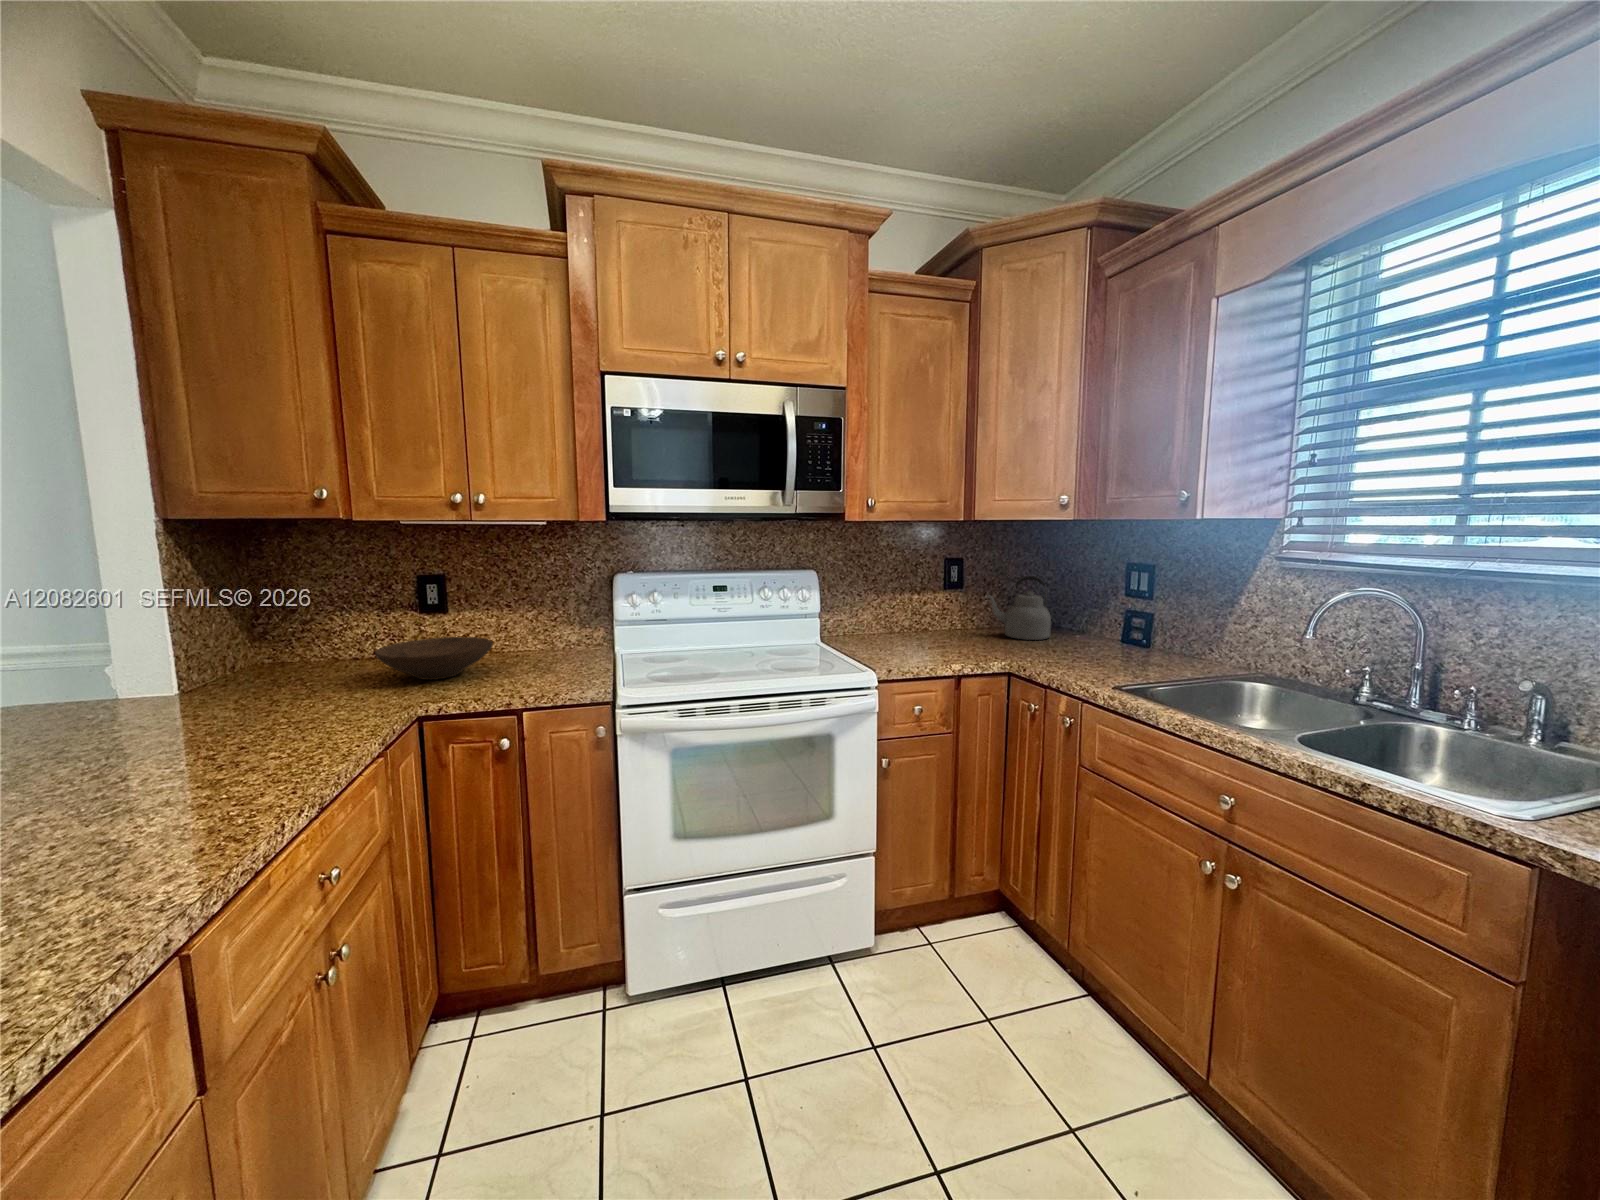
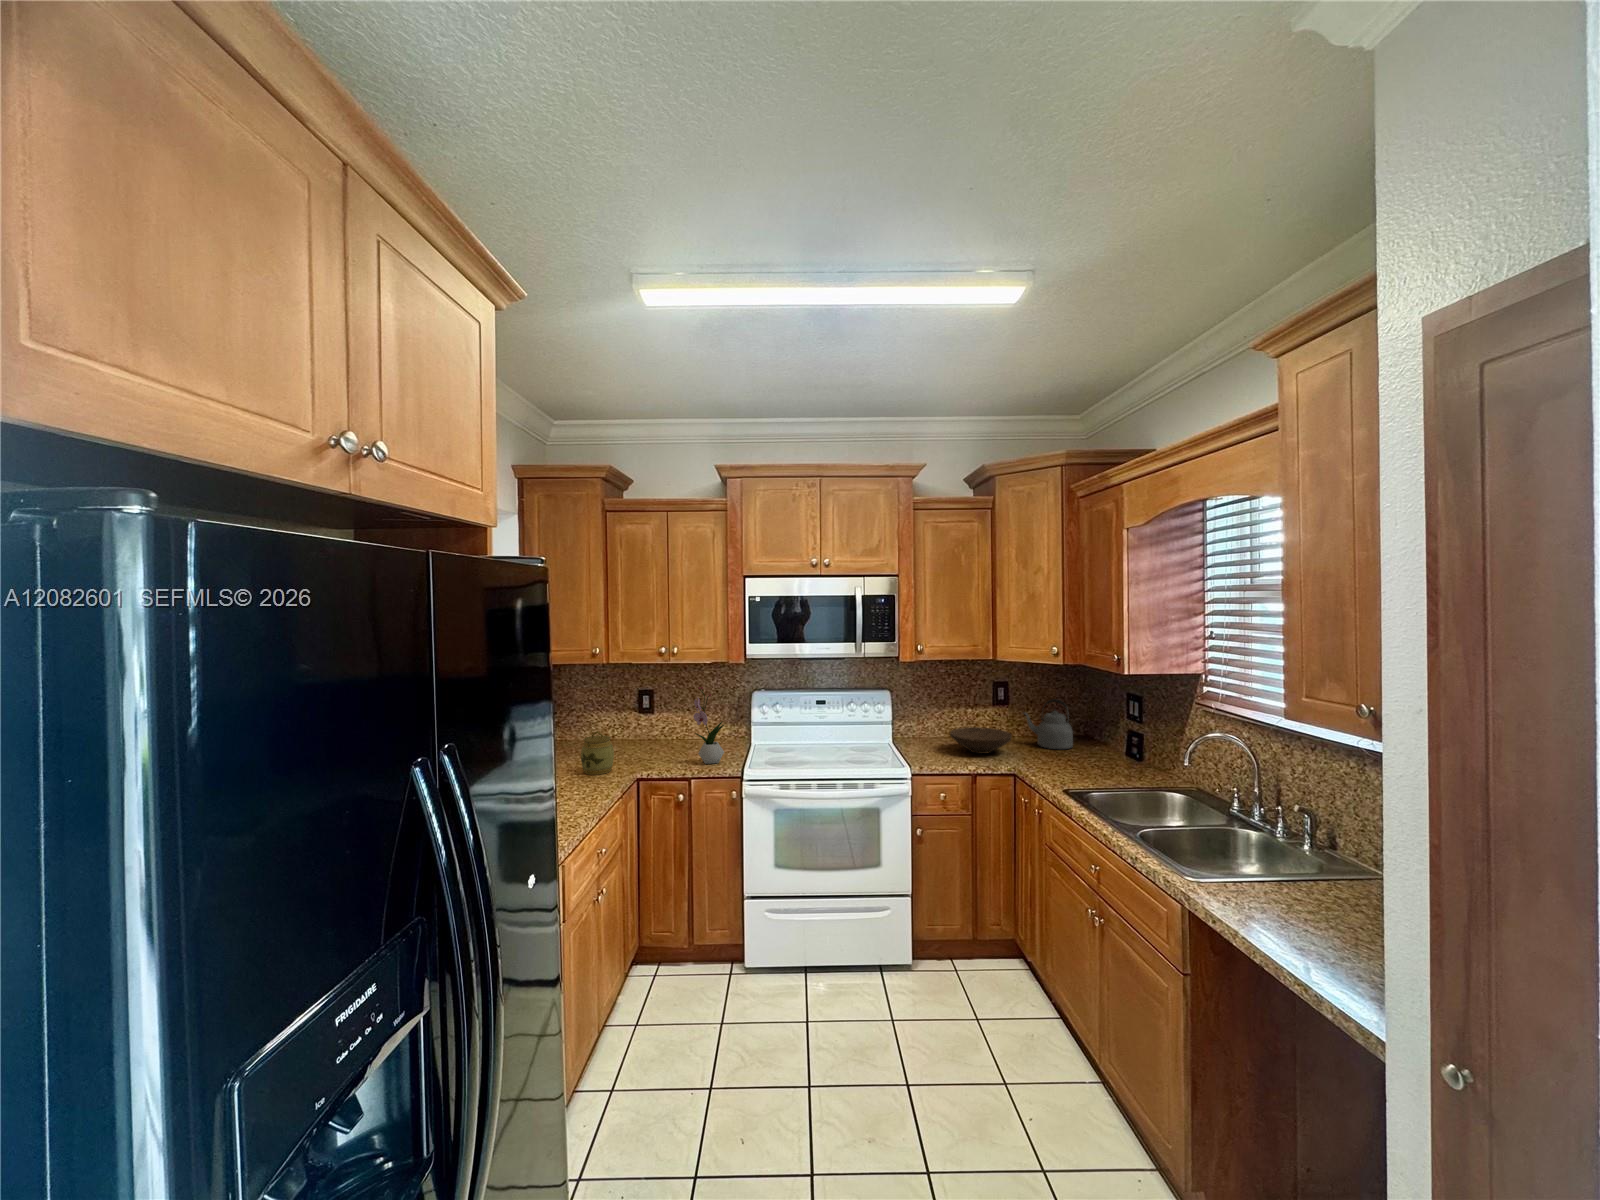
flower arrangement: none [521,557,578,685] -> present [693,687,724,764]
jar: none [293,635,366,717] -> present [581,731,614,775]
wooden bowl: present [375,637,493,680] -> present [950,727,1012,754]

